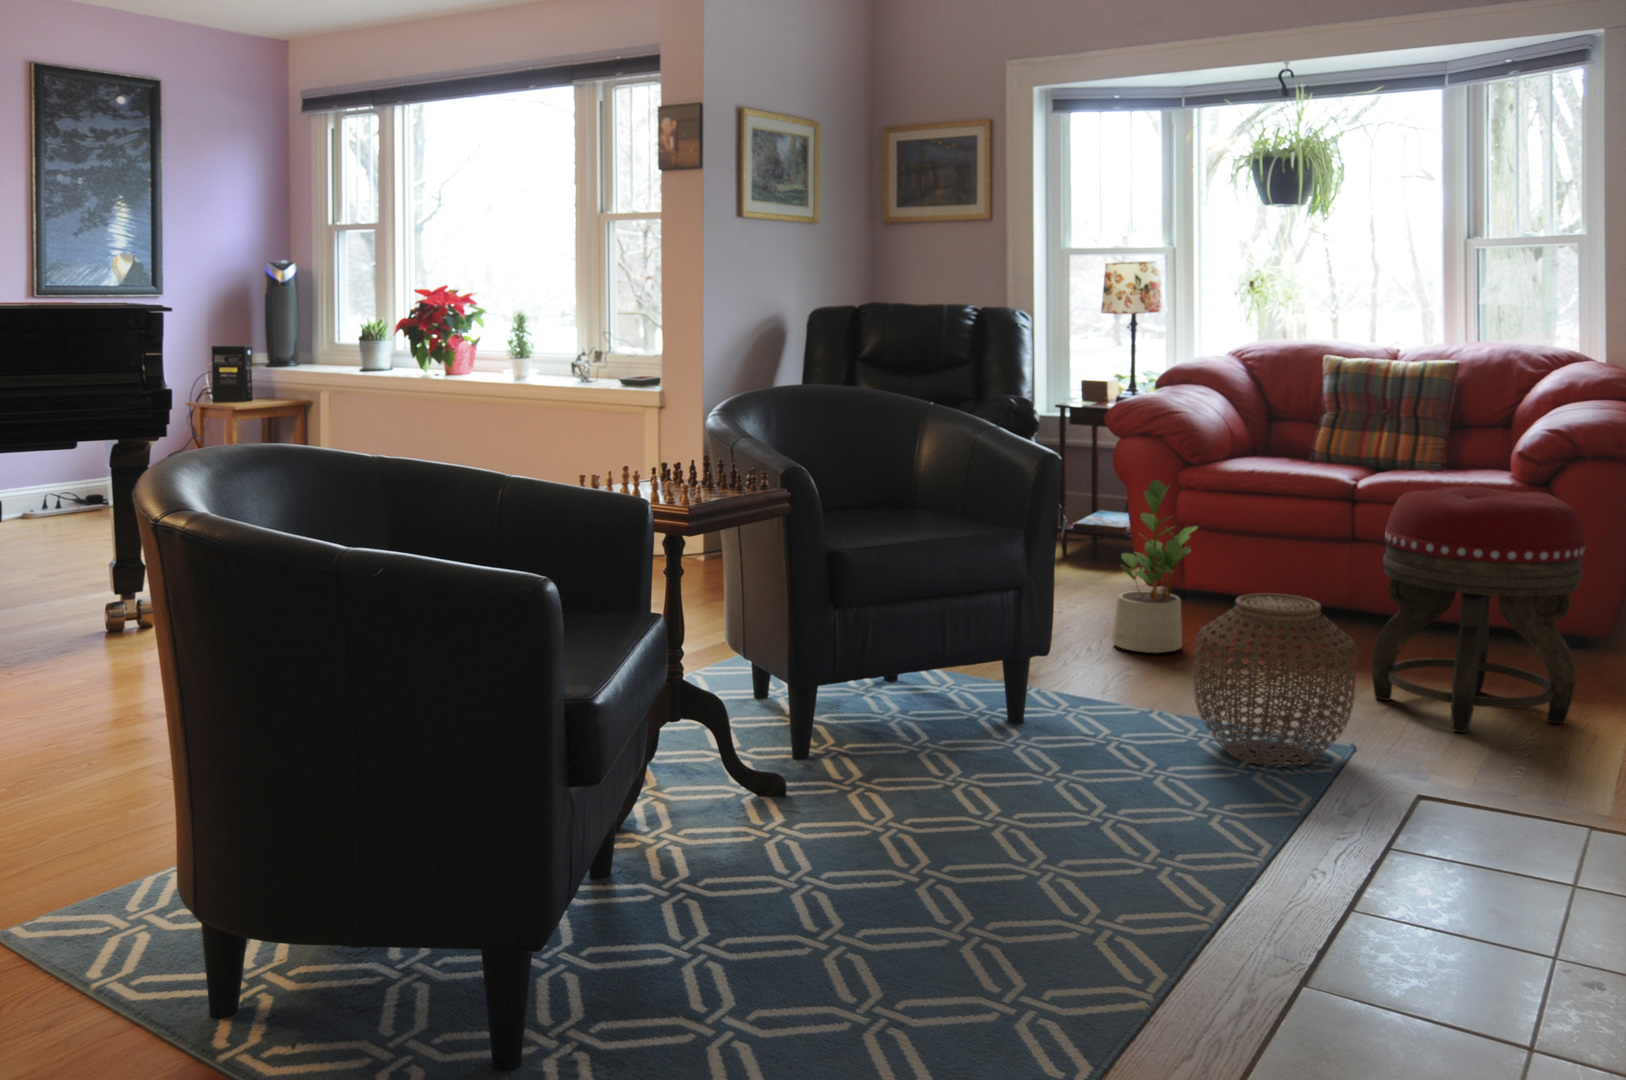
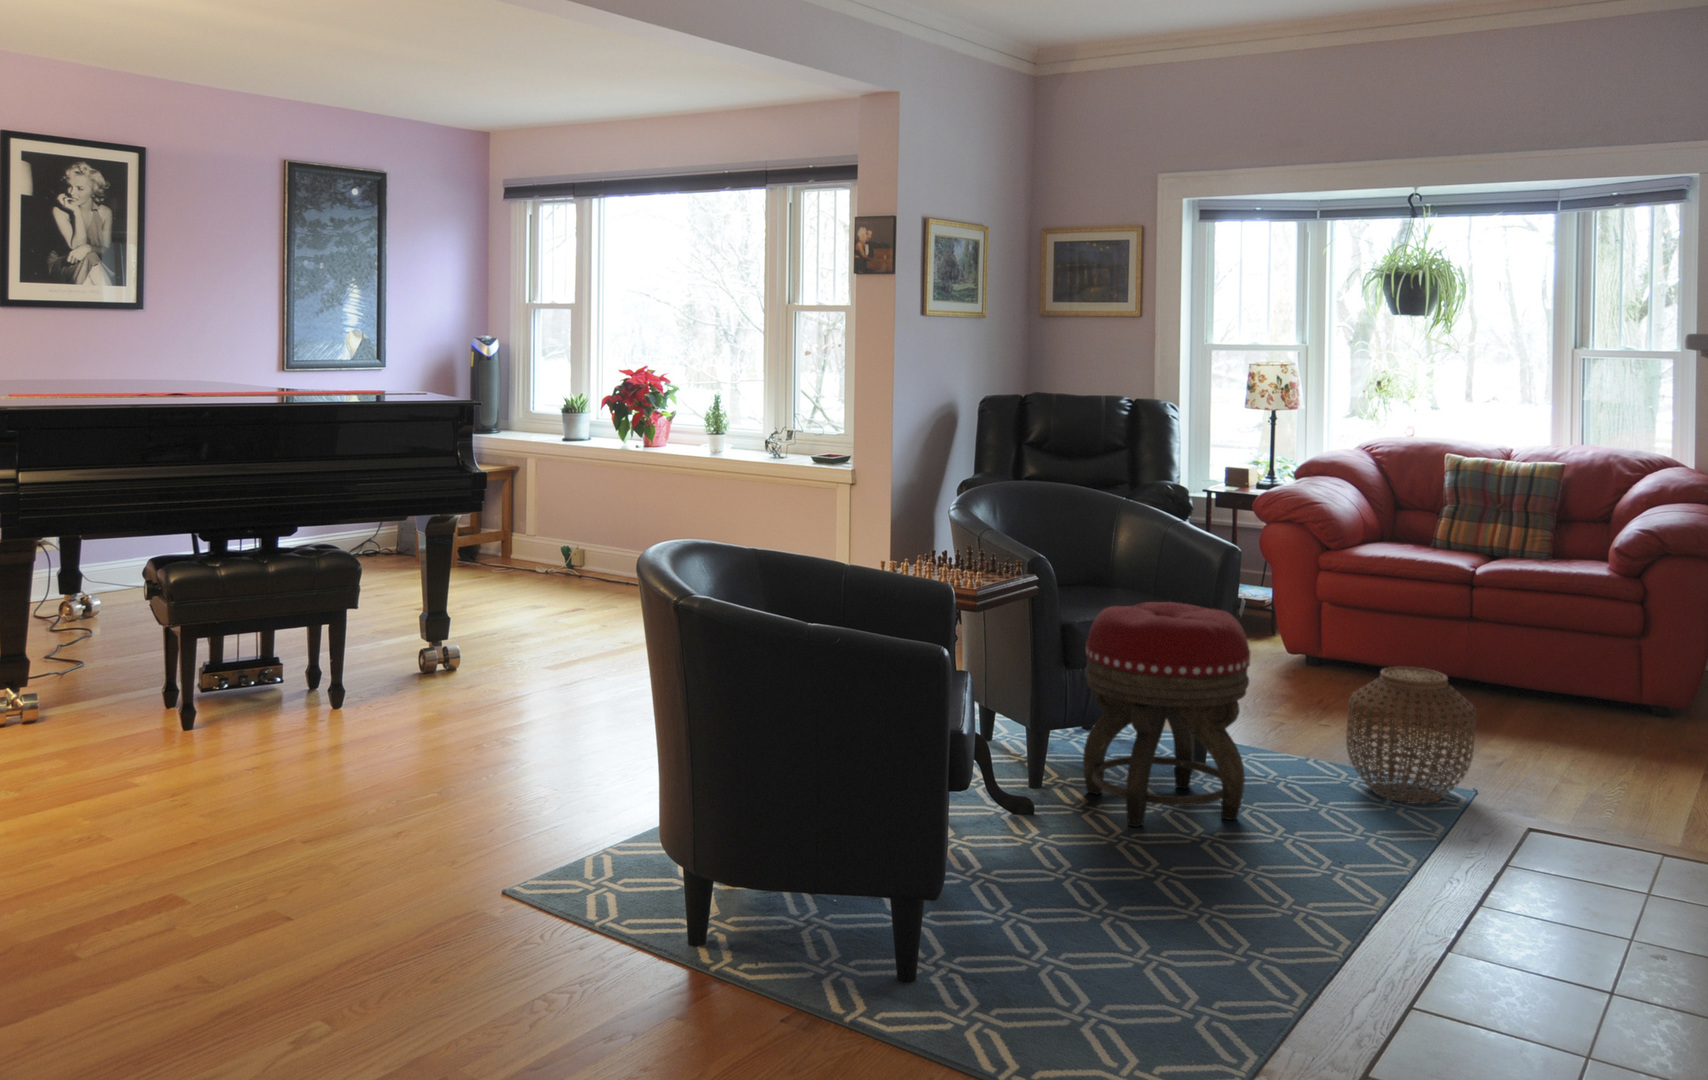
potted plant: present [1113,480,1197,653] -> none [1268,566,1342,711]
footstool: present [1372,486,1586,733] -> present [1083,602,1250,827]

